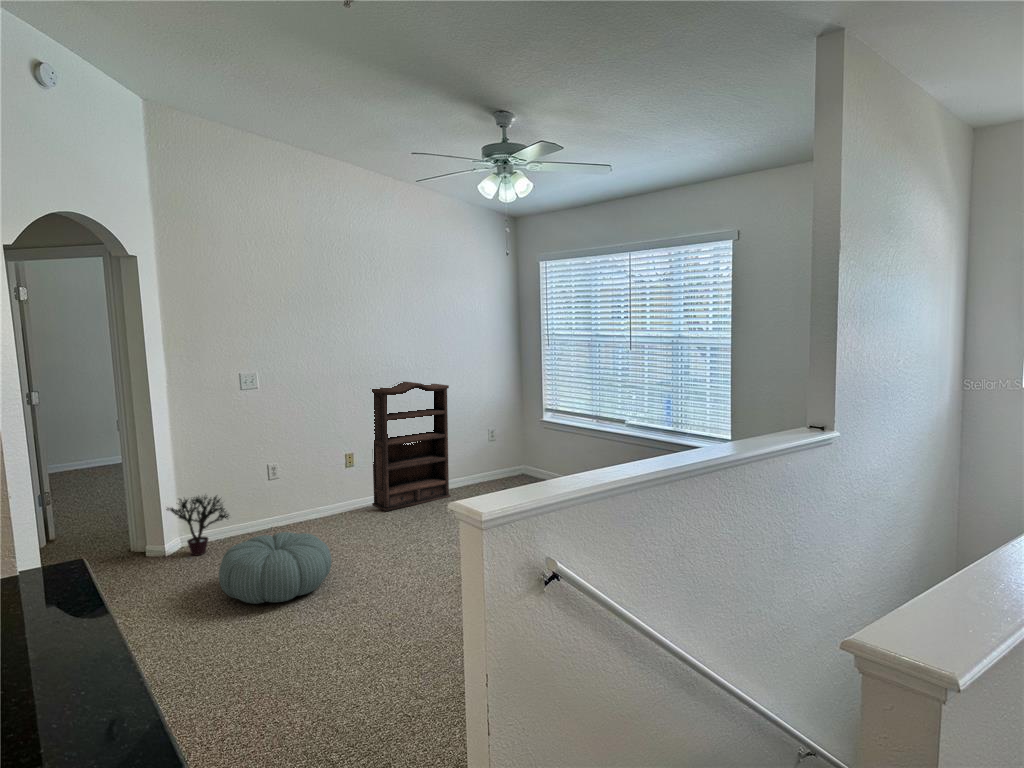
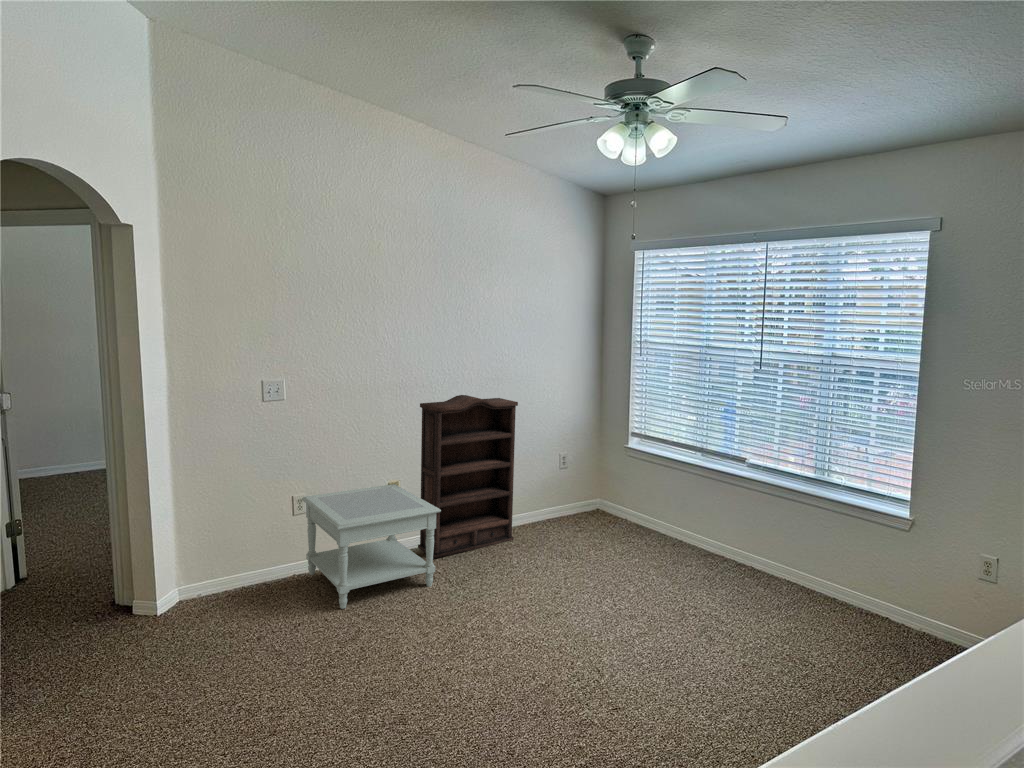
side table: none [276,454,388,545] -> present [302,484,441,609]
potted plant: present [166,496,229,555] -> none [160,534,242,616]
pouf: present [219,532,331,604] -> none [216,603,367,714]

